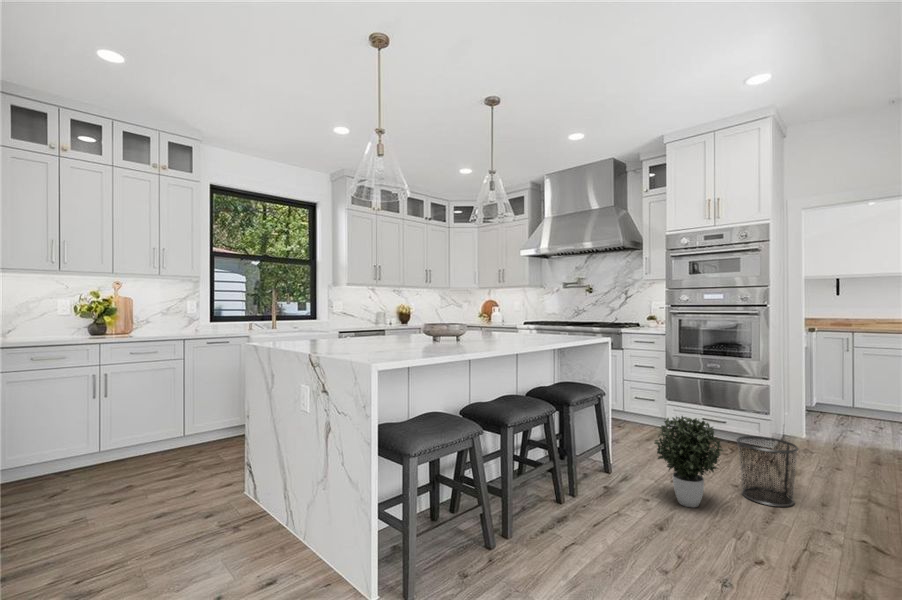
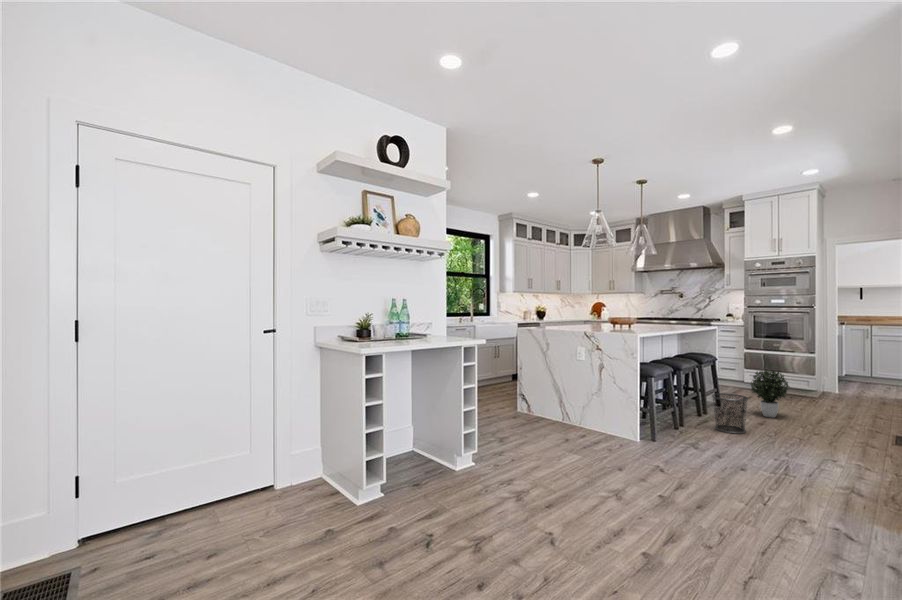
waste bin: present [737,436,798,507] -> present [712,393,748,434]

